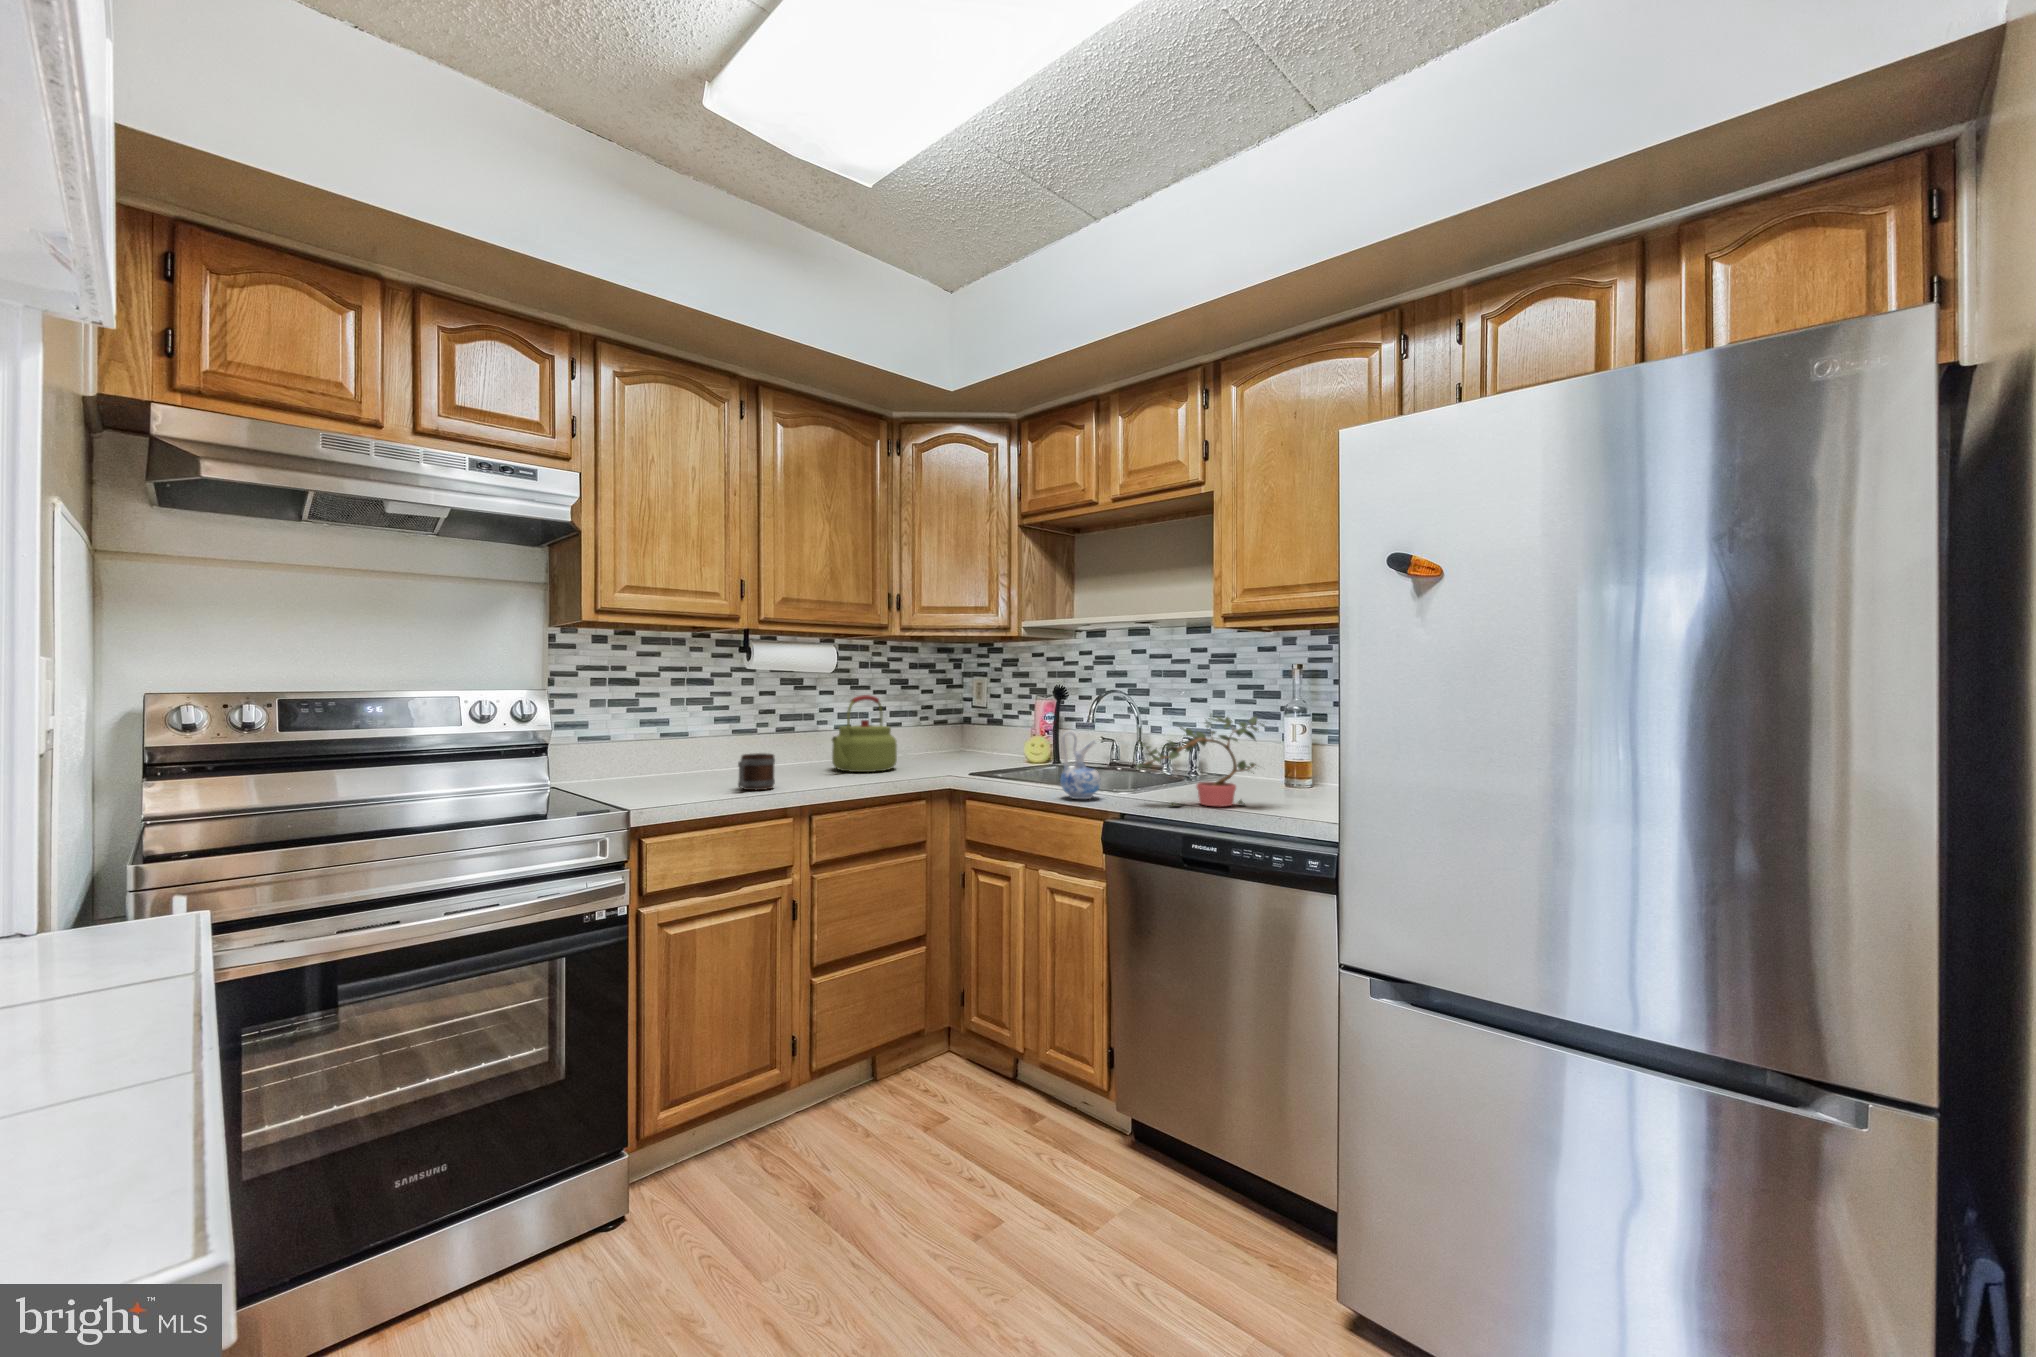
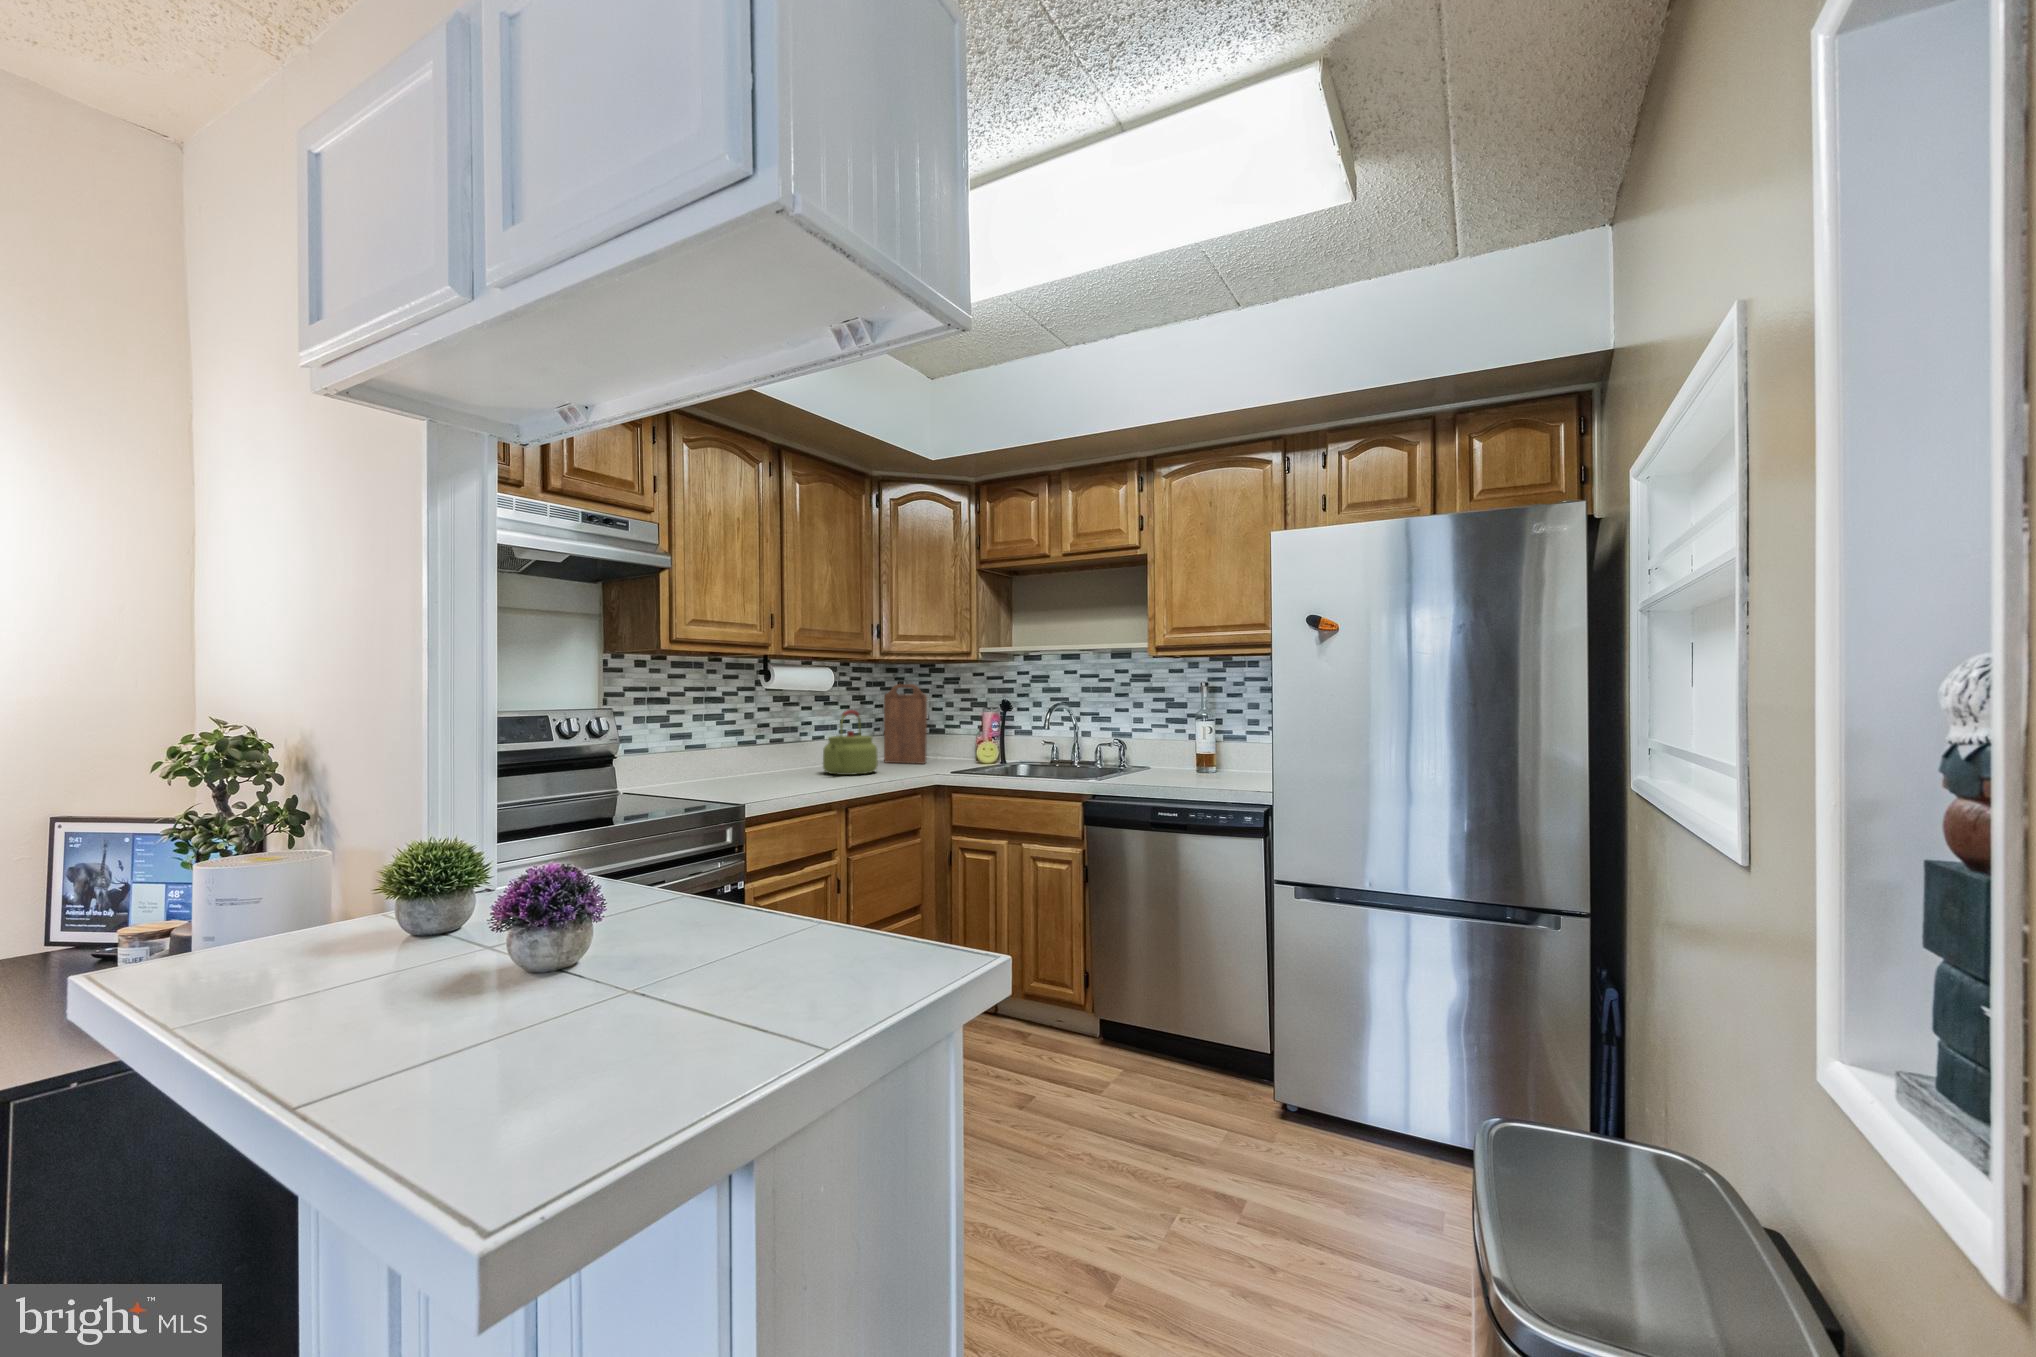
cutting board: none [926,666,972,761] -> present [884,684,927,764]
potted plant: present [1136,715,1264,807] -> none [1104,718,1198,789]
ceramic pitcher: present [1060,731,1100,799] -> none [1044,734,1074,786]
mug: present [738,753,775,790] -> none [776,760,805,790]

